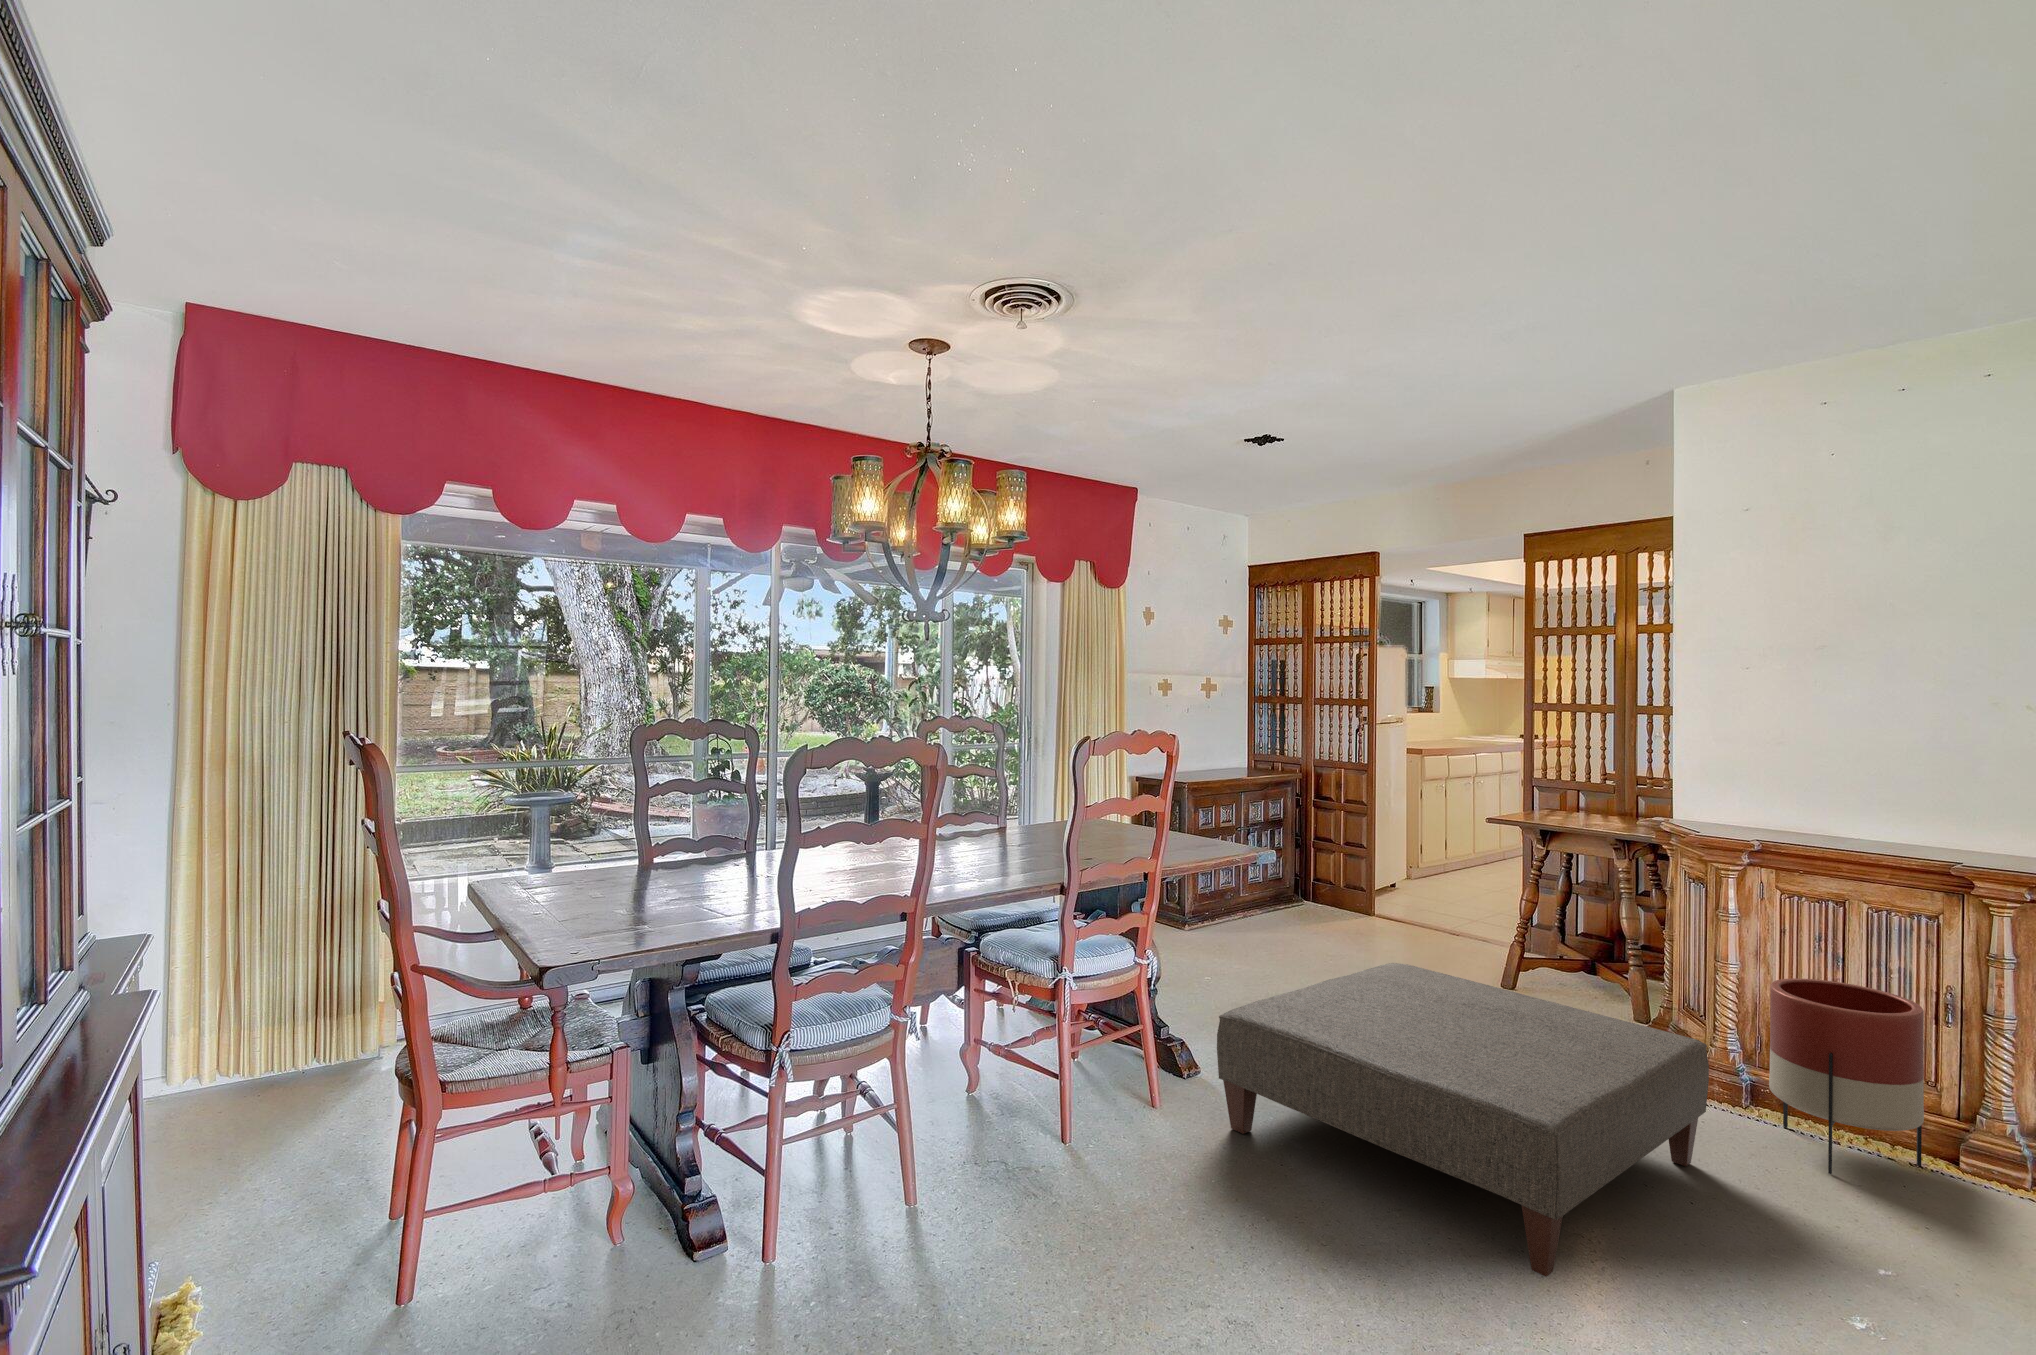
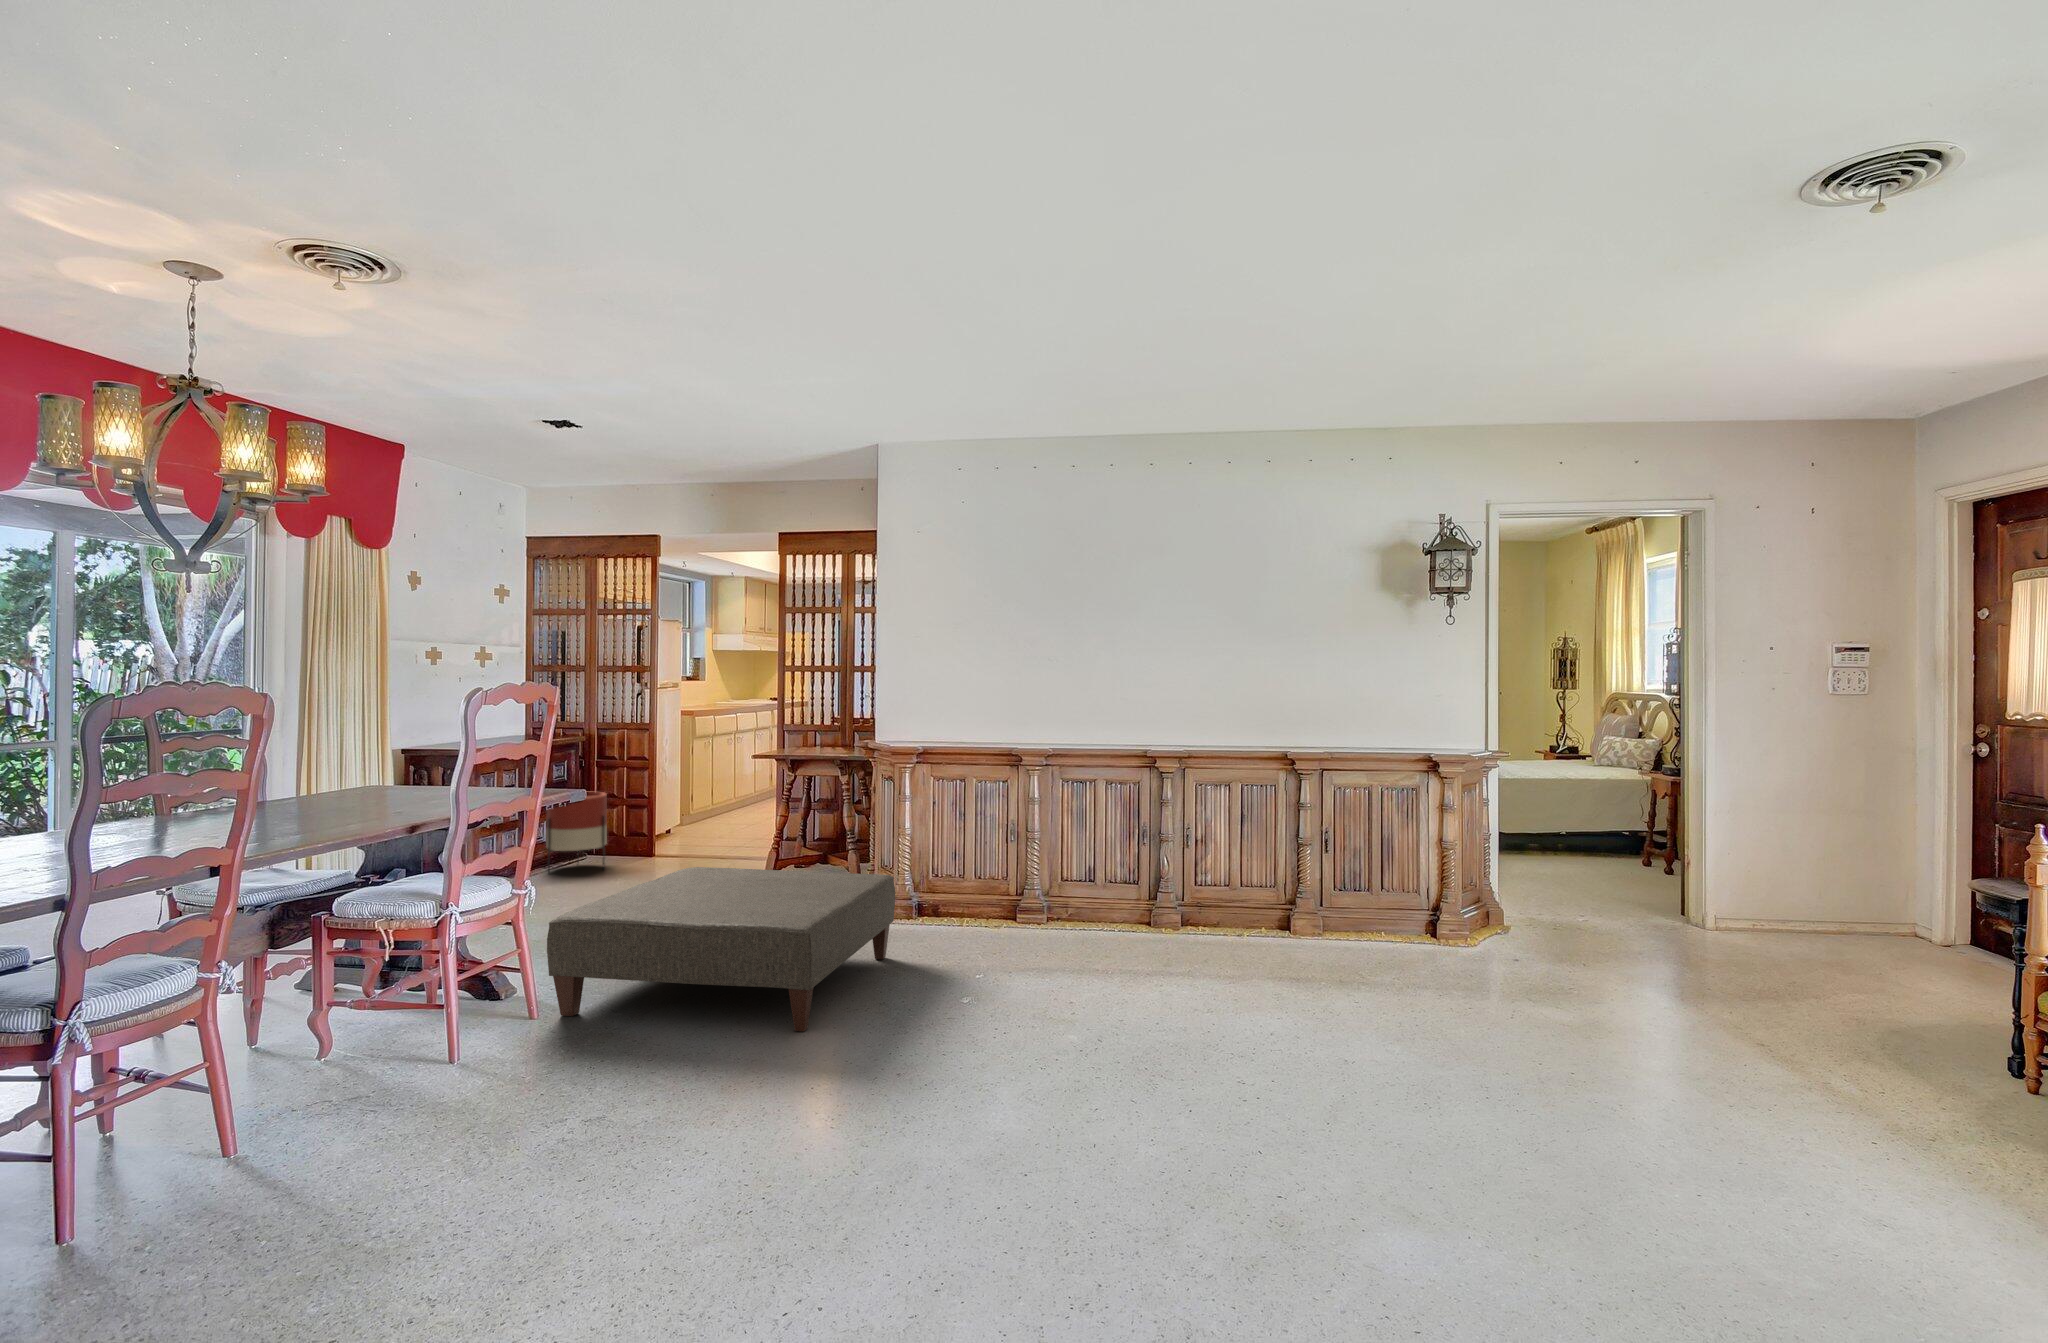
planter: present [1769,978,1924,1174] -> present [546,792,607,873]

